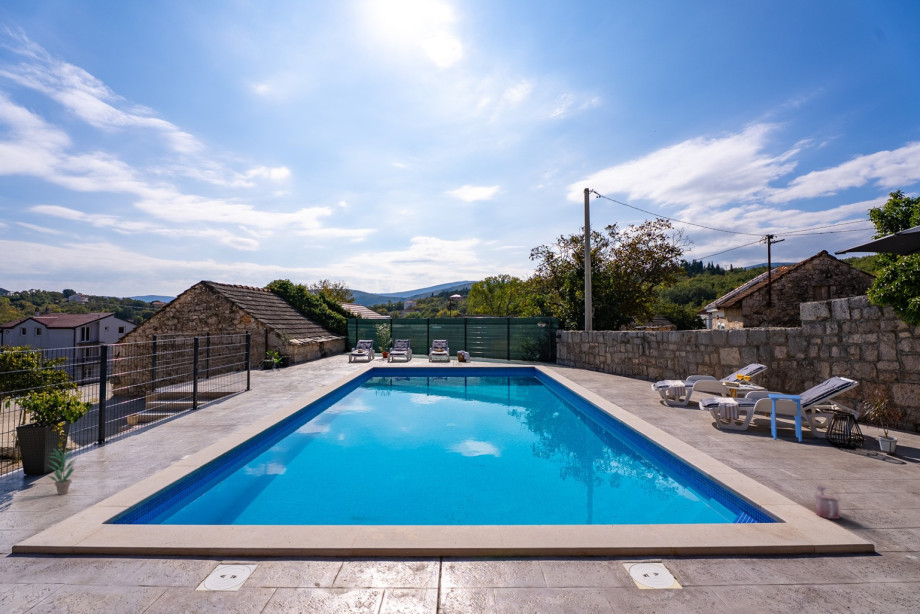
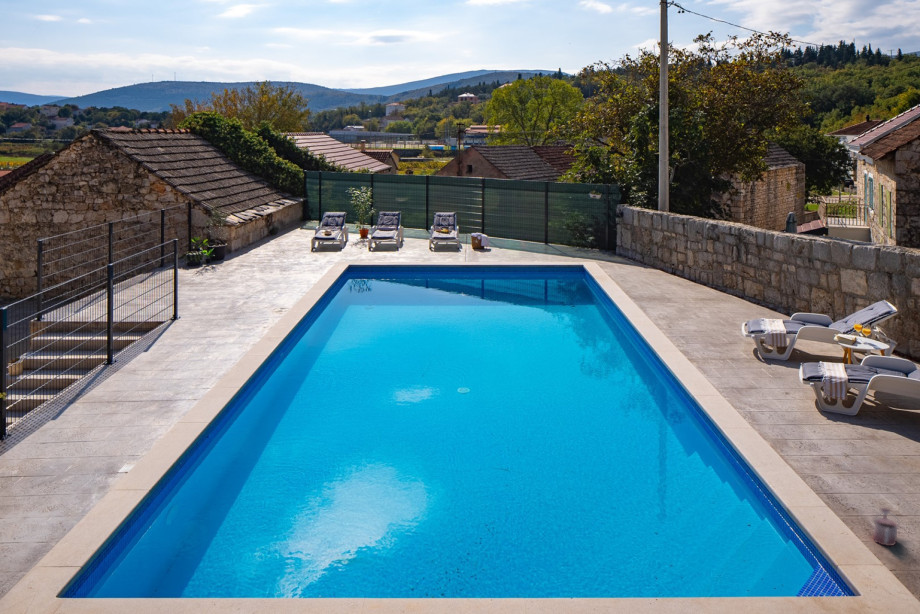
side table: present [768,394,802,442] -> none [872,362,915,424]
potted plant: present [49,449,74,494] -> none [14,447,46,498]

